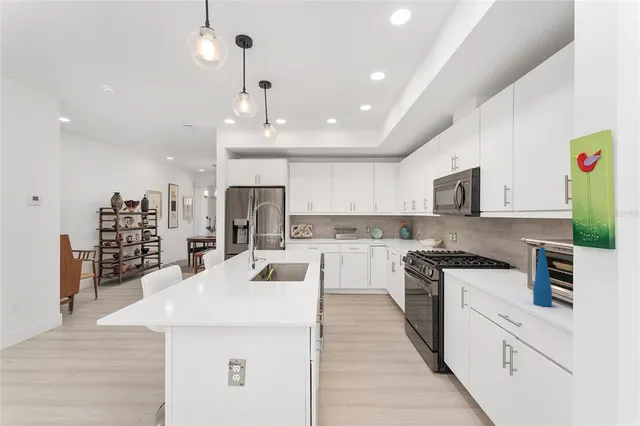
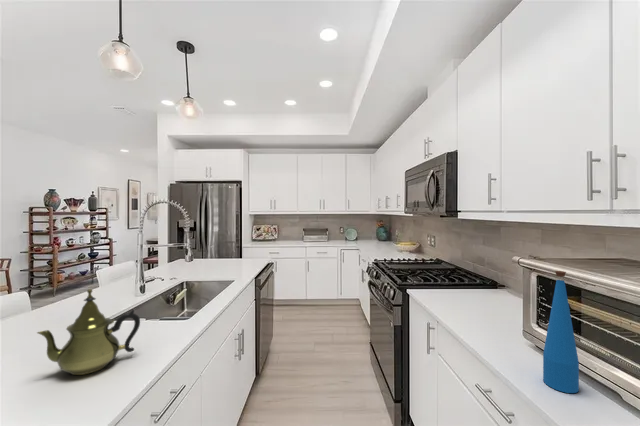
teapot: none [254,253,296,299] -> present [38,289,140,375]

